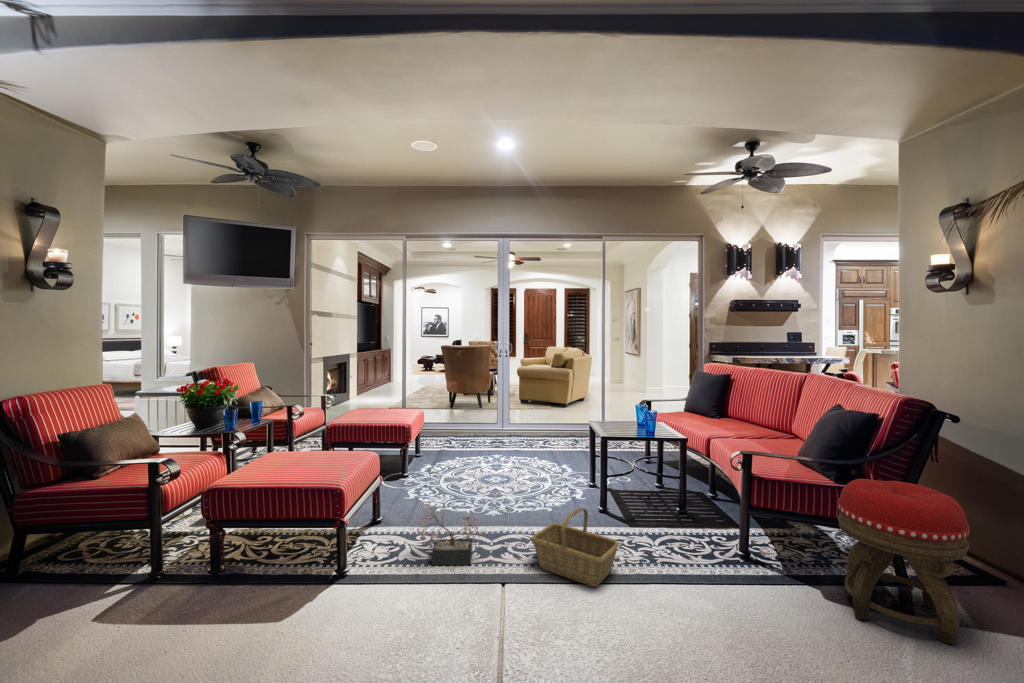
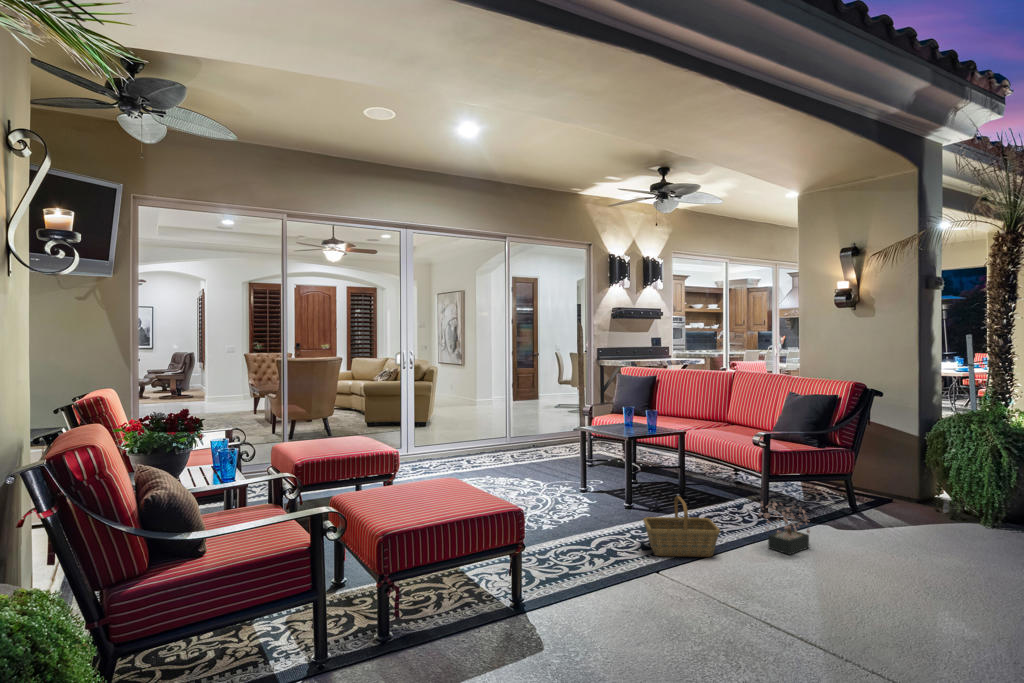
footstool: present [838,479,969,644] -> none [827,439,906,533]
decorative plant: present [417,502,483,565] -> present [759,502,810,555]

